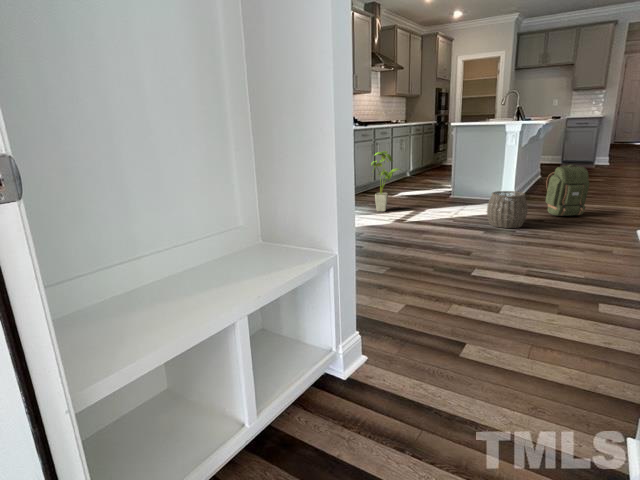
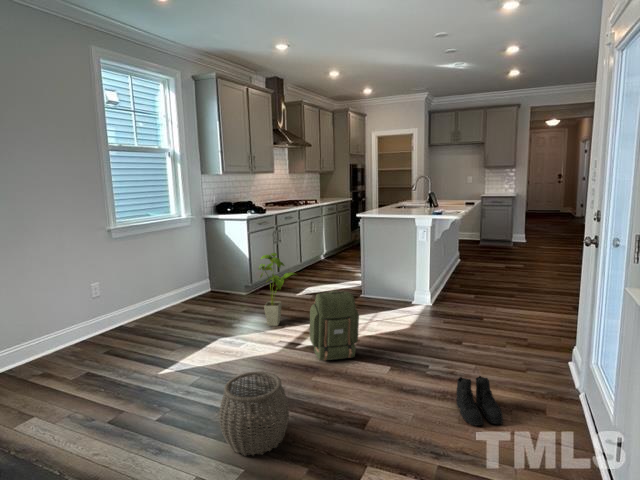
backpack: present [546,165,589,216] -> present [309,290,359,361]
woven basket: present [487,191,528,228] -> present [219,372,289,455]
boots: none [539,226,575,255] -> present [456,376,503,425]

